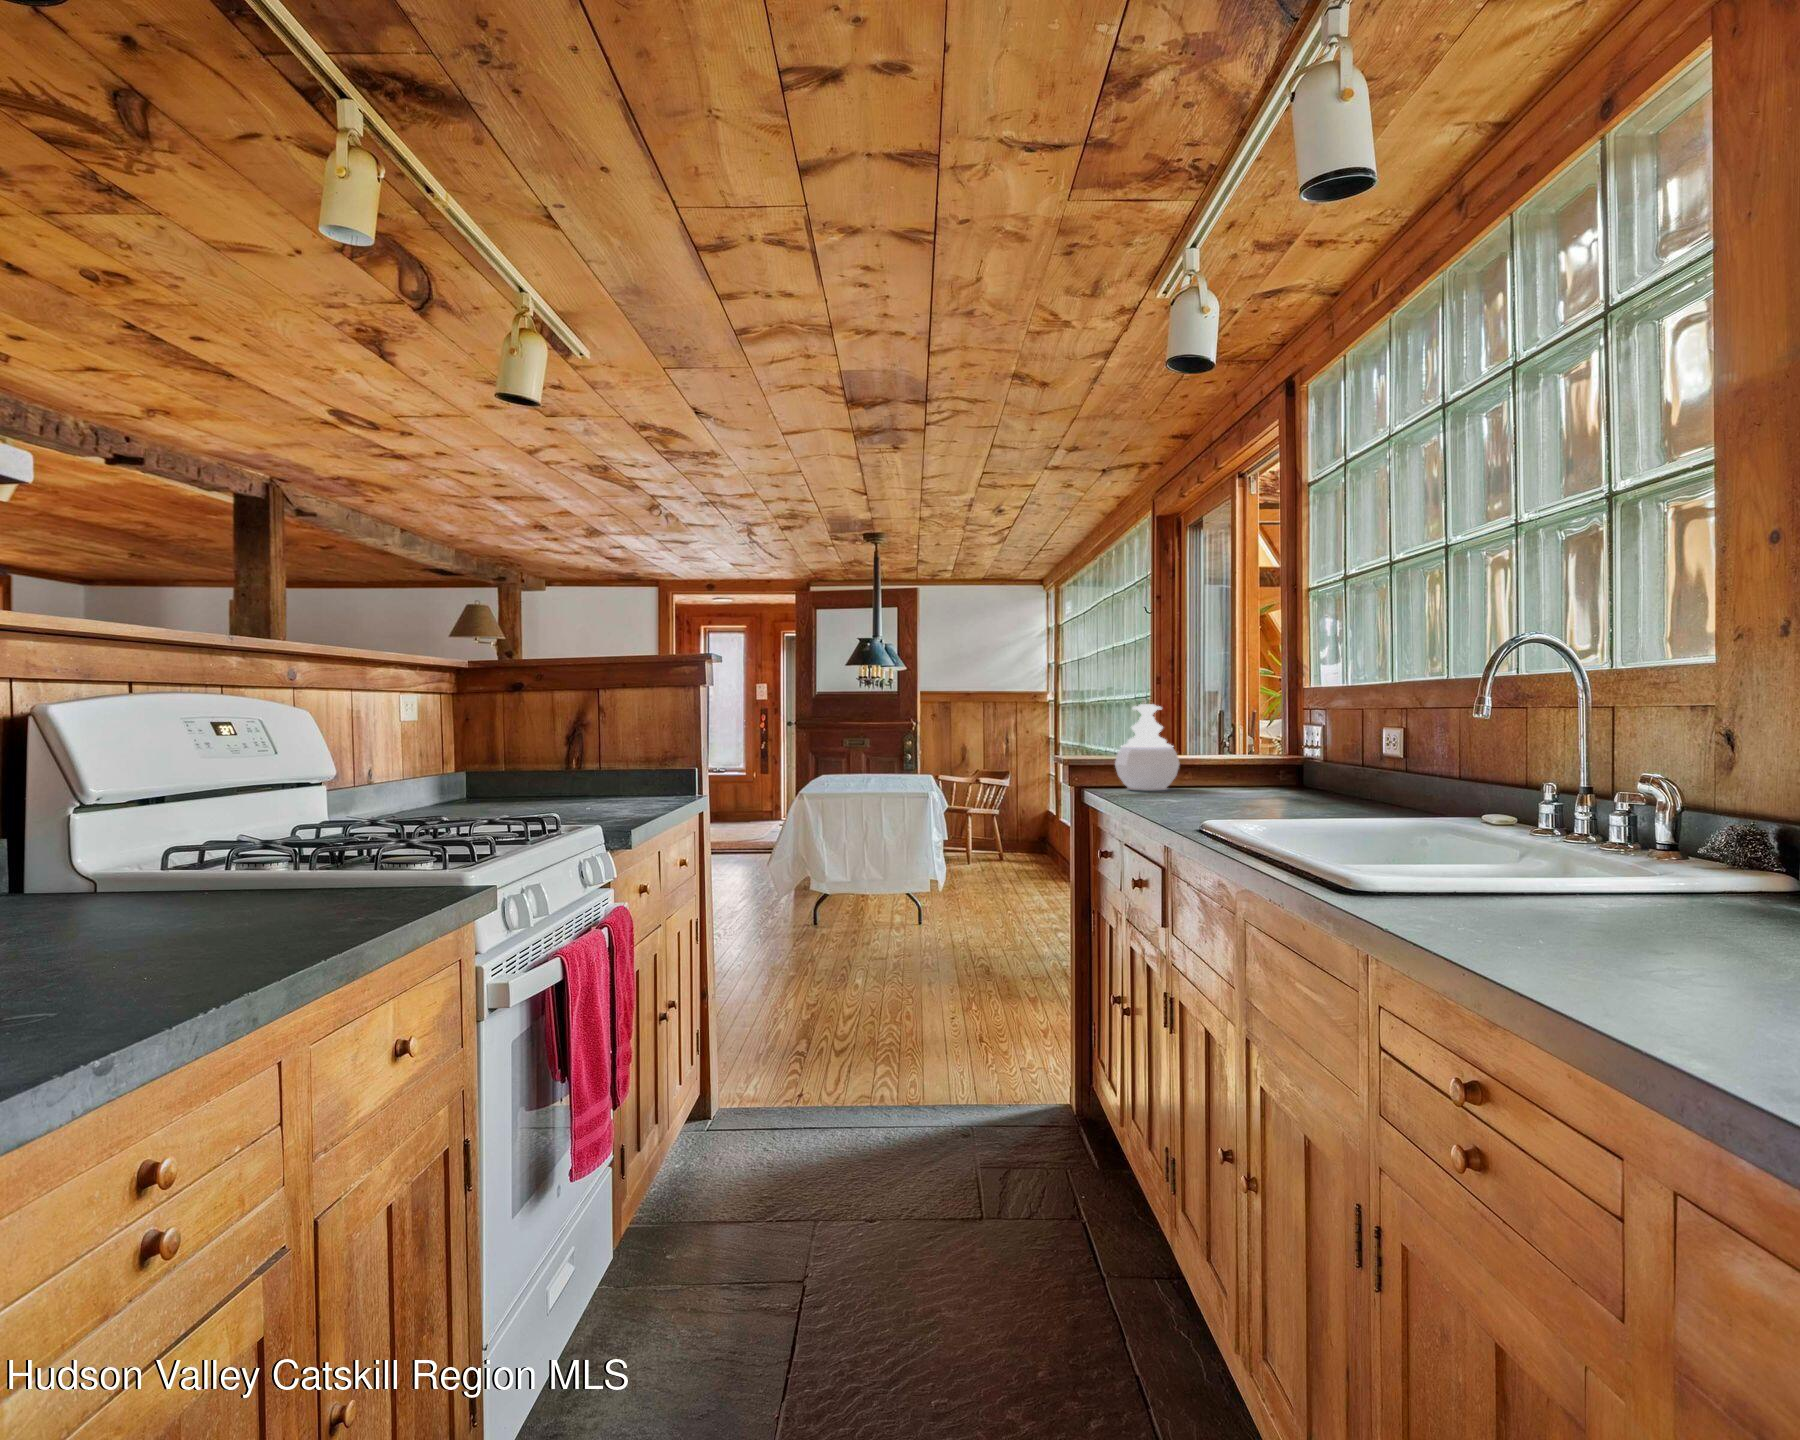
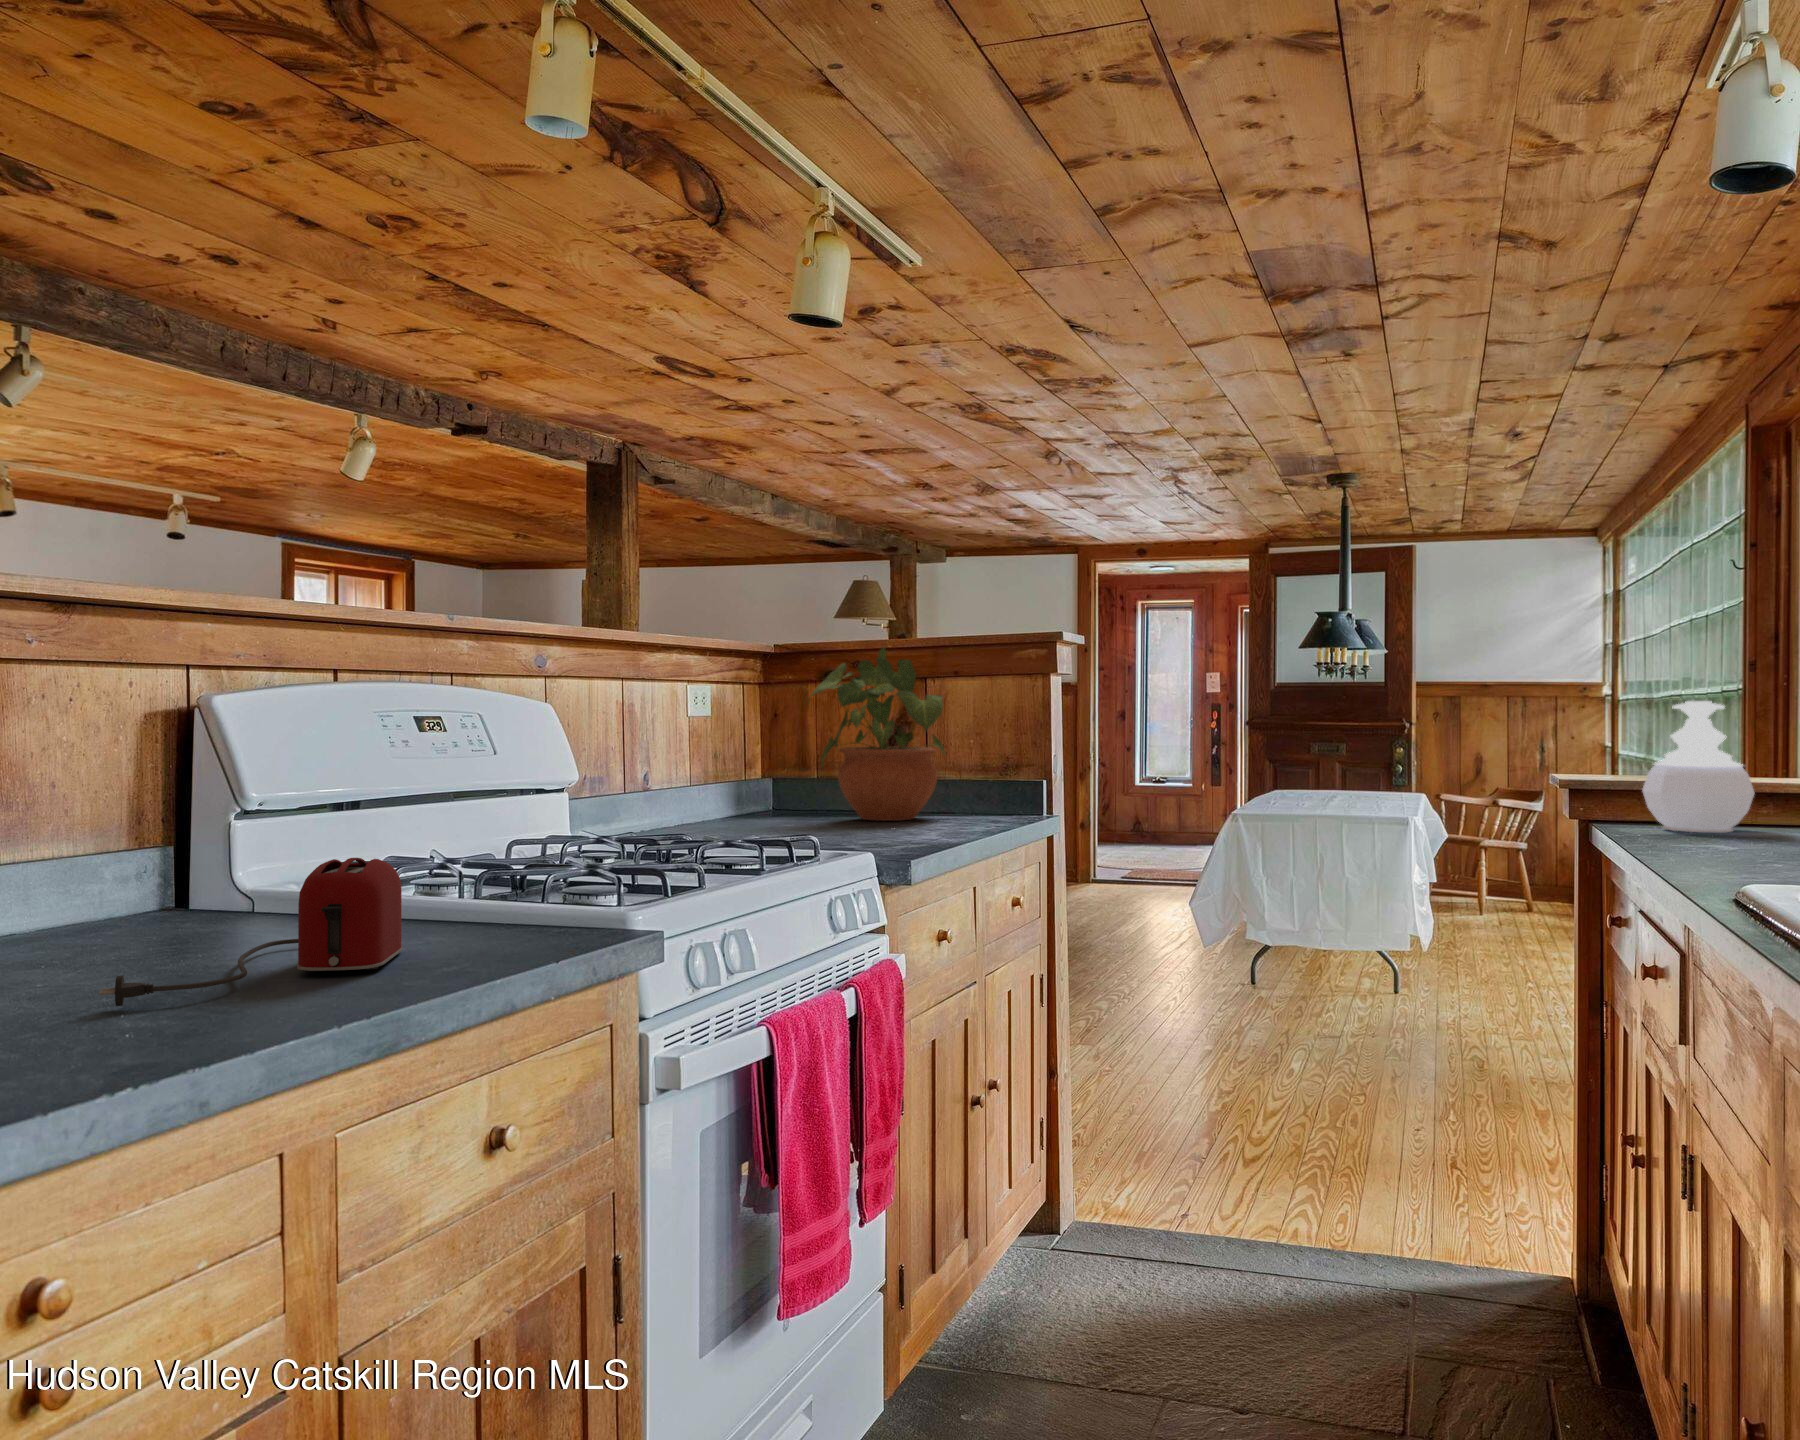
potted plant: none [510,662,629,804] -> present [807,647,945,821]
toaster: none [78,837,300,964] -> present [99,858,403,1006]

